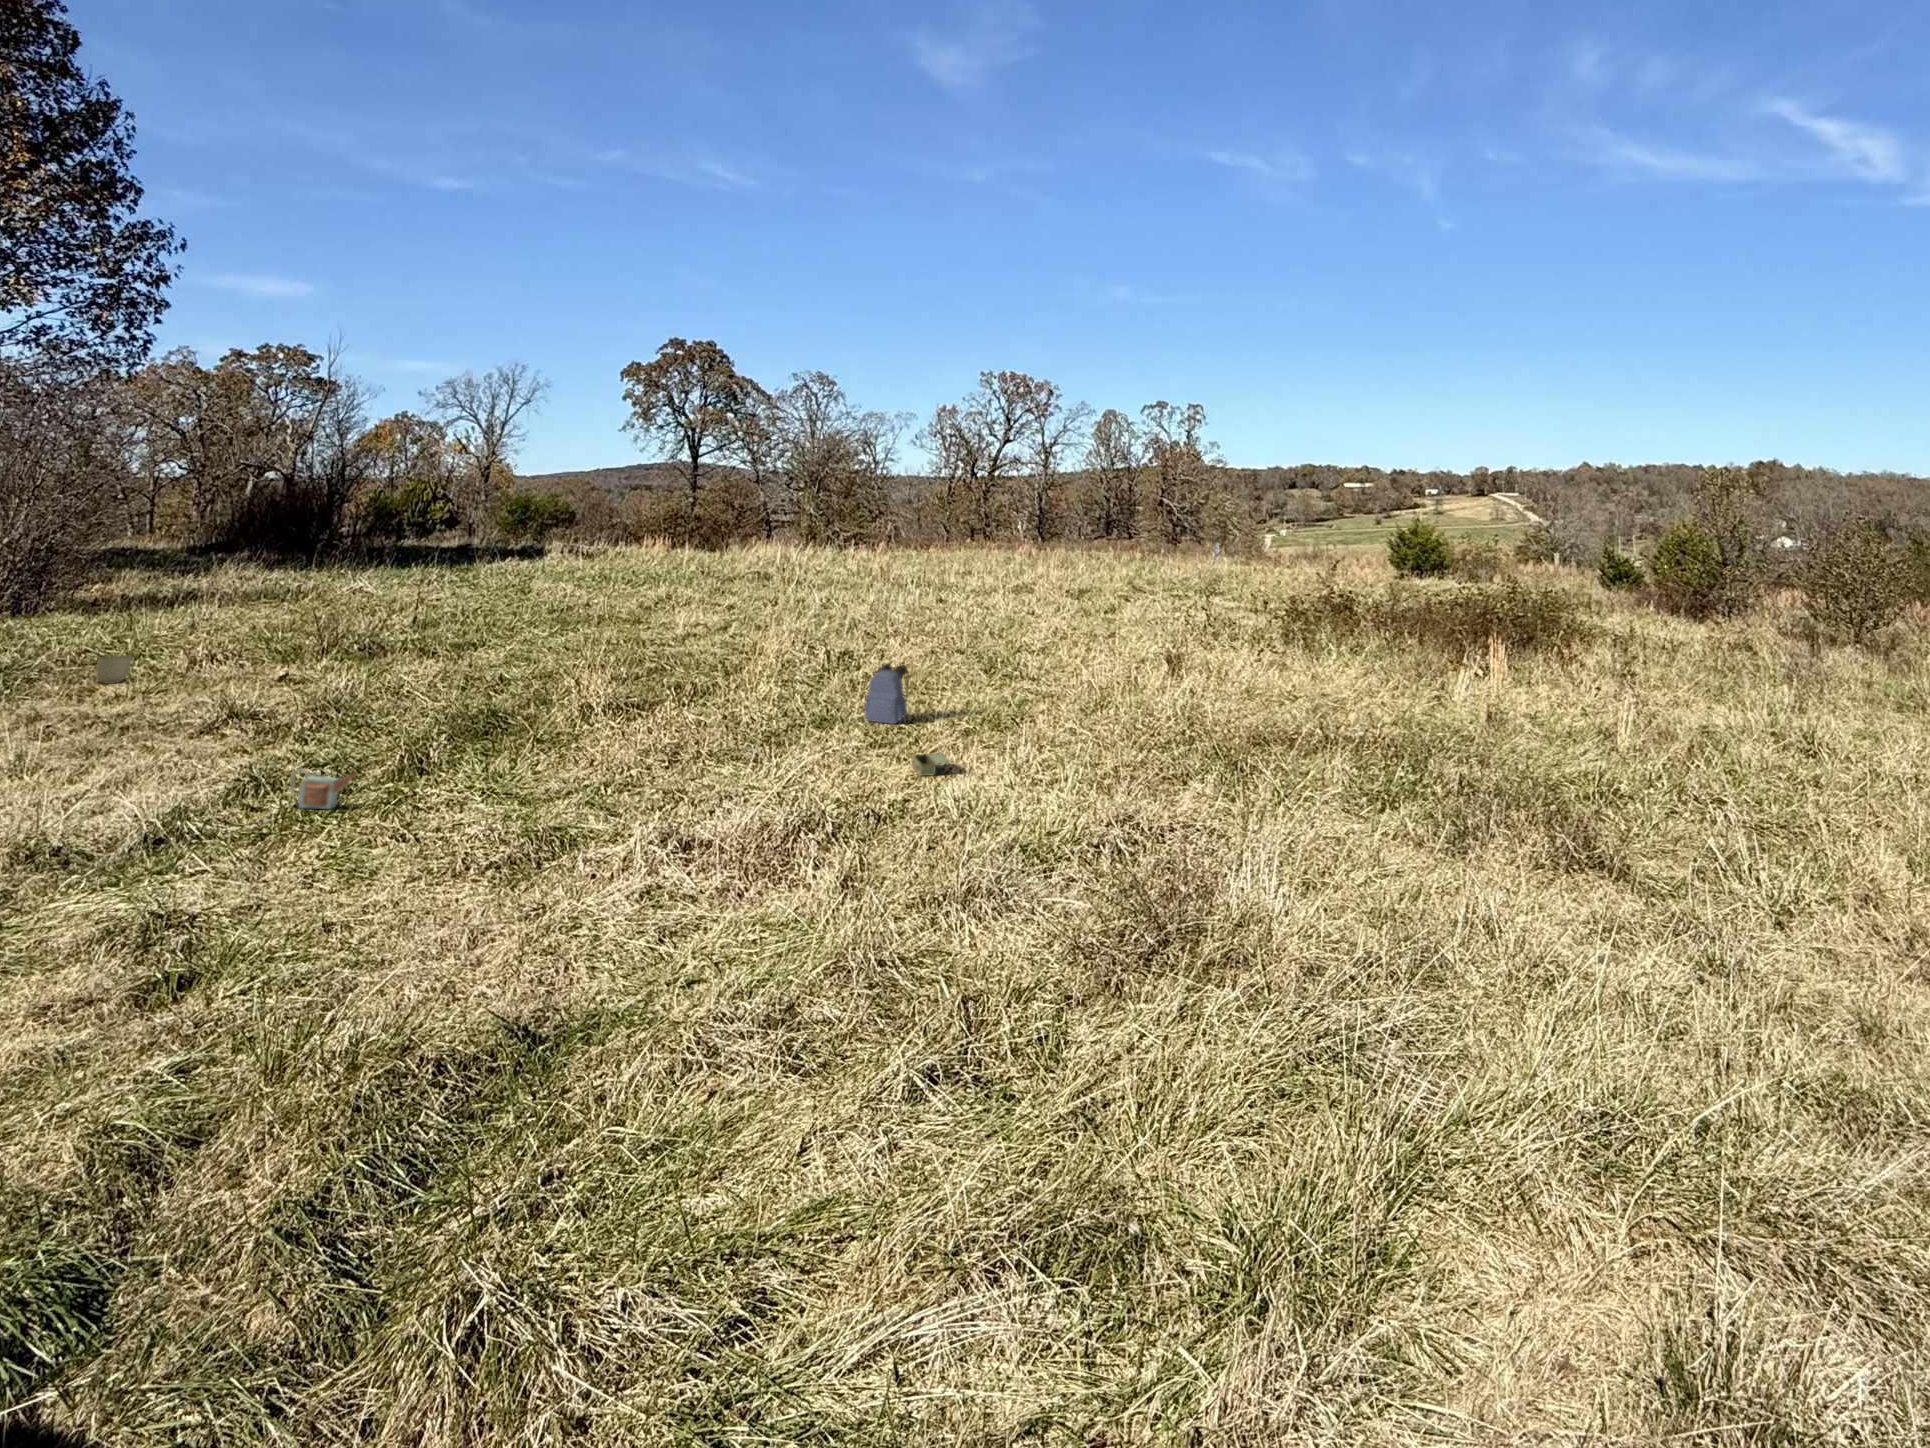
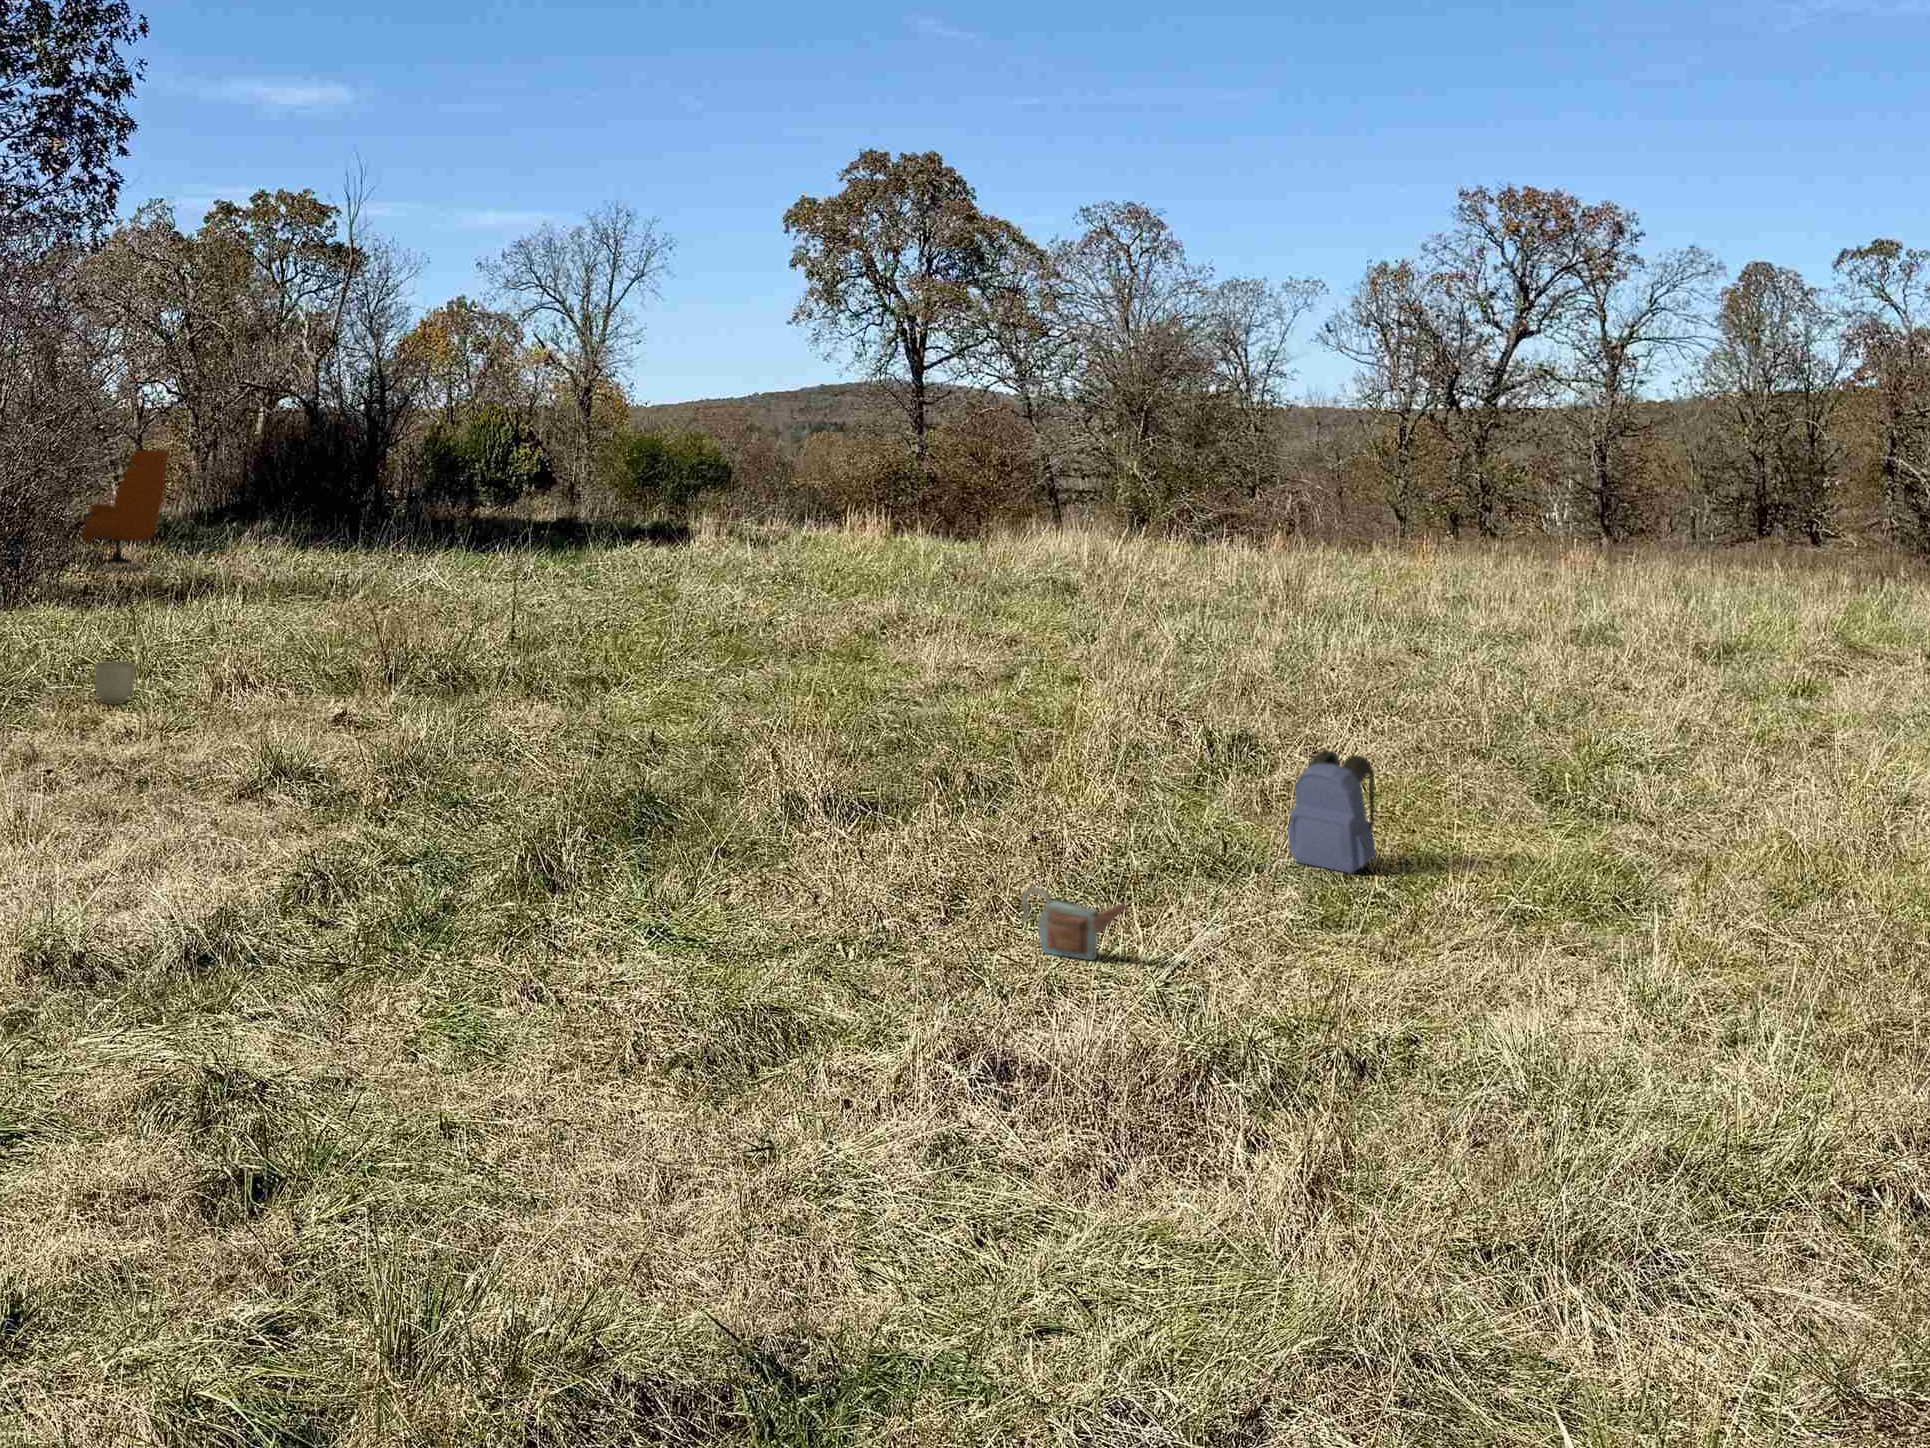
lounge chair: none [64,513,180,594] -> present [82,449,169,570]
toolbox: present [912,752,950,776] -> none [1406,939,1493,986]
watering can: present [289,768,356,809] -> present [1021,887,1128,960]

